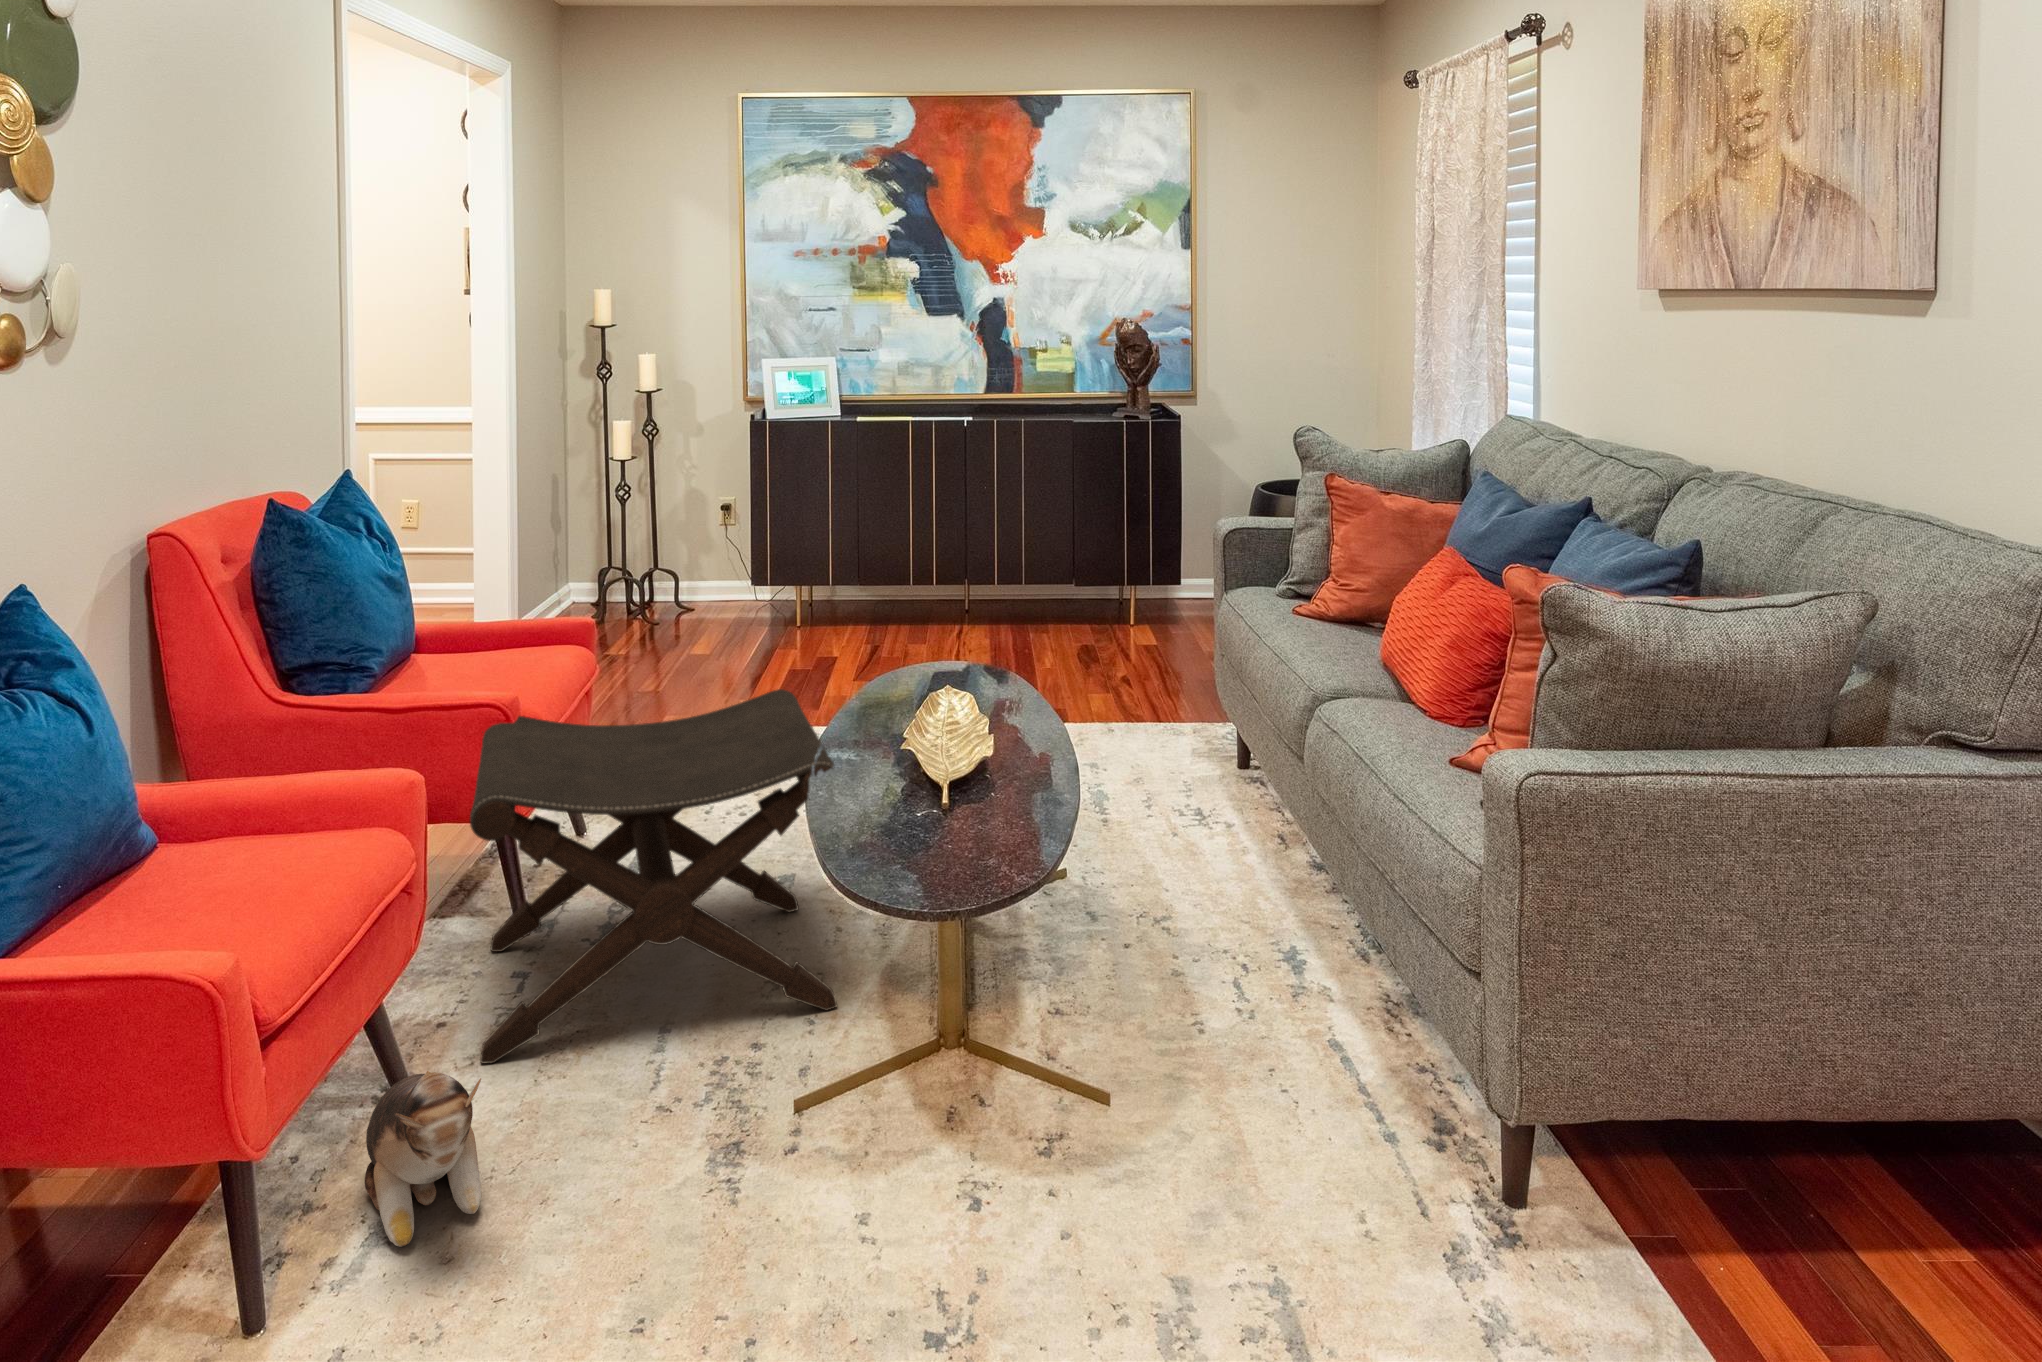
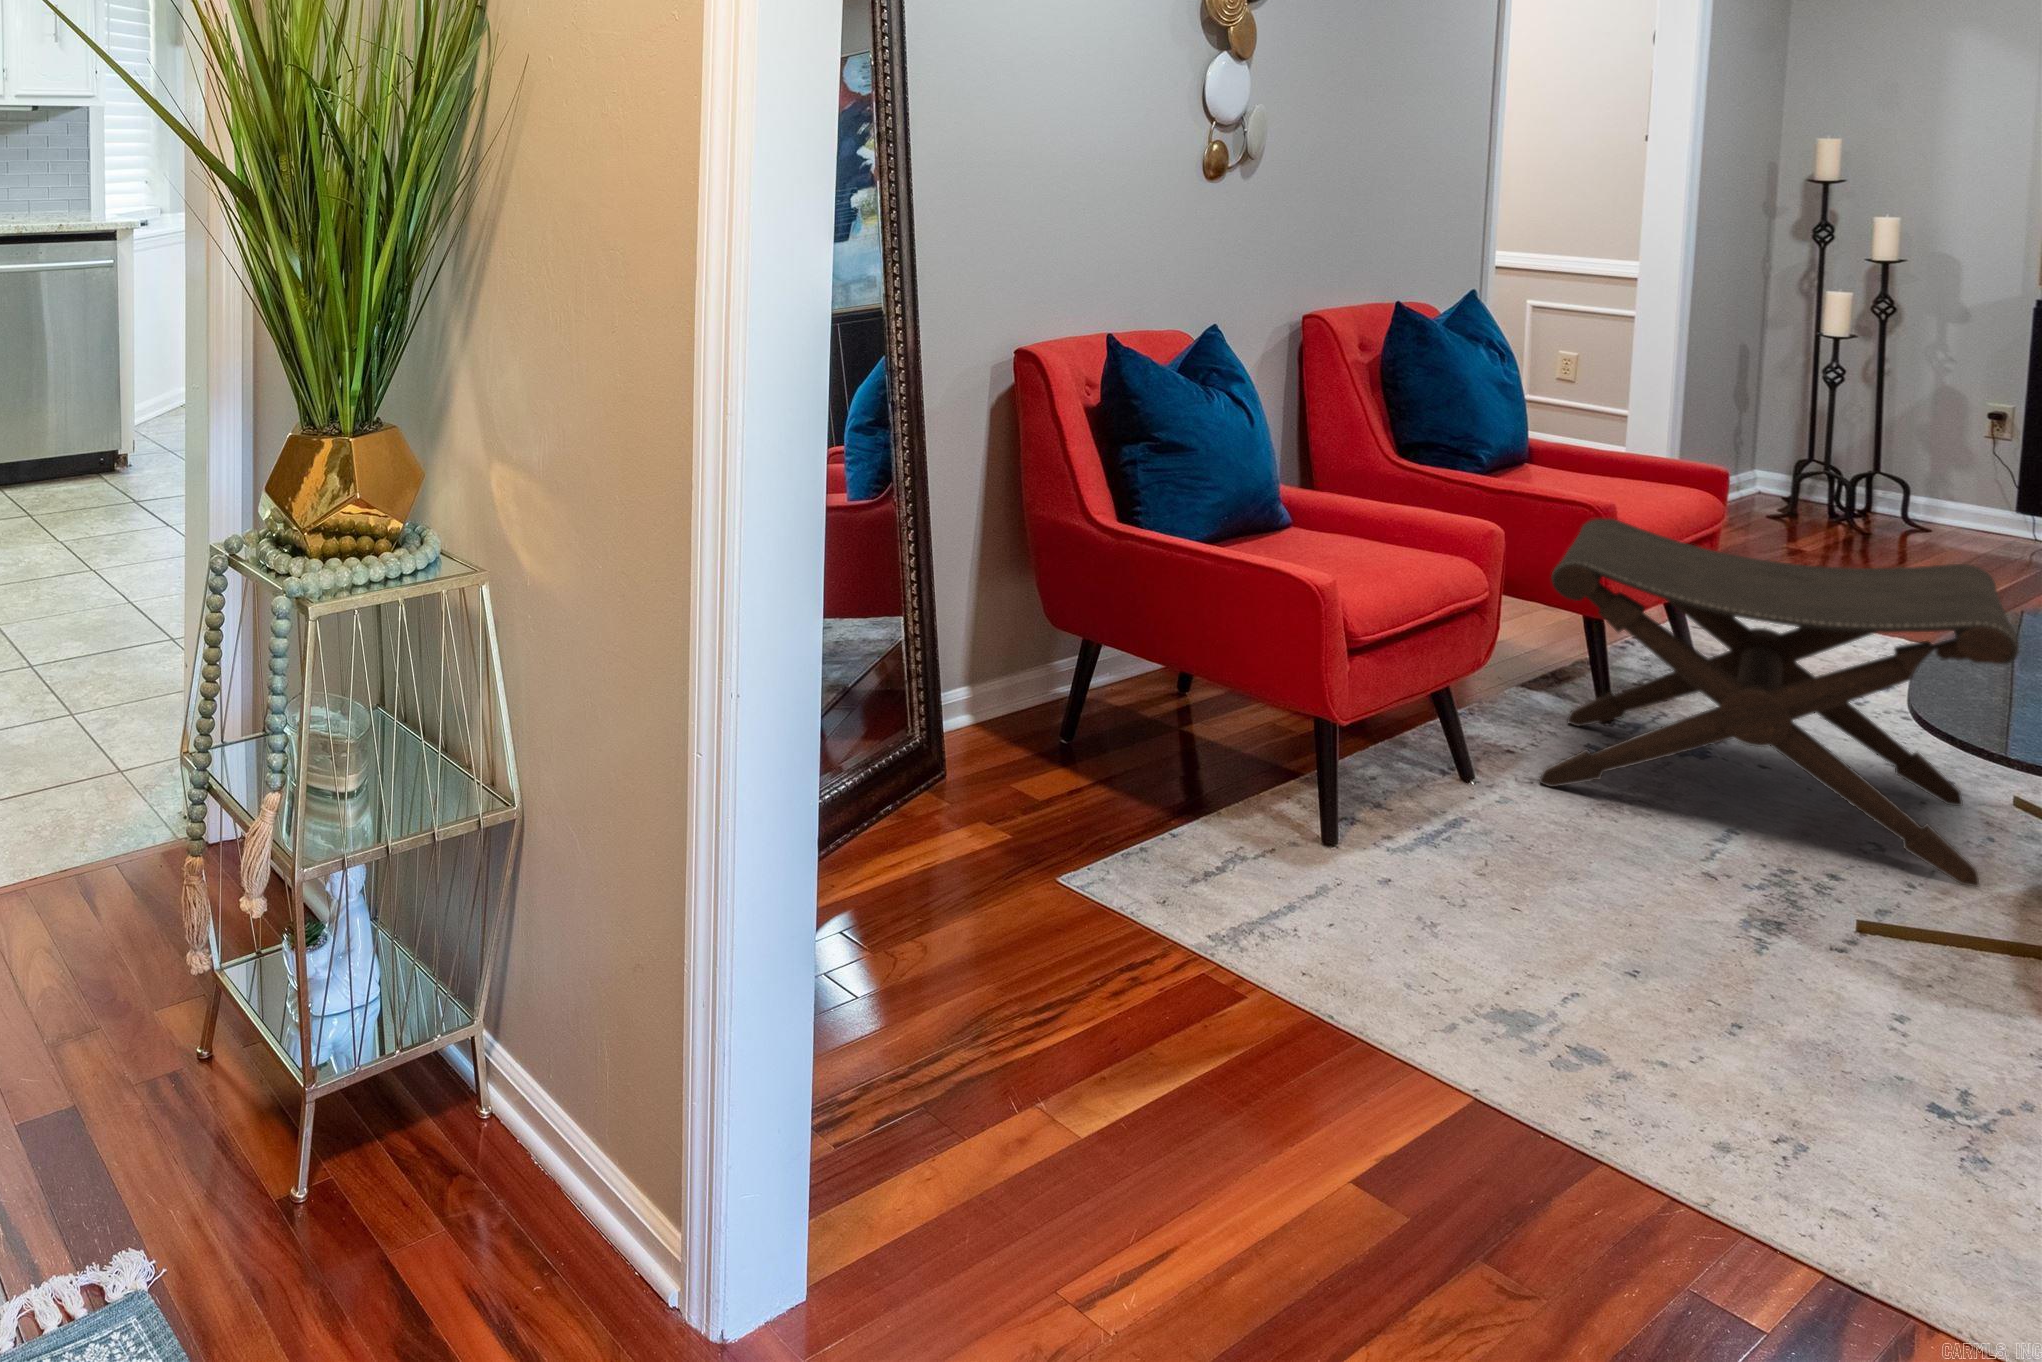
plush toy: present [365,1071,481,1247] -> none [1423,727,1529,854]

